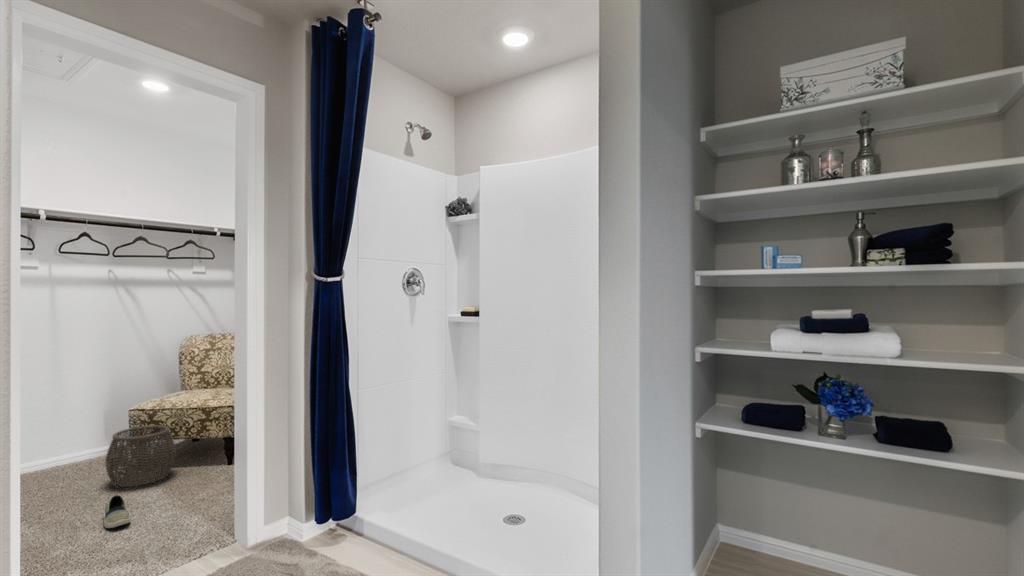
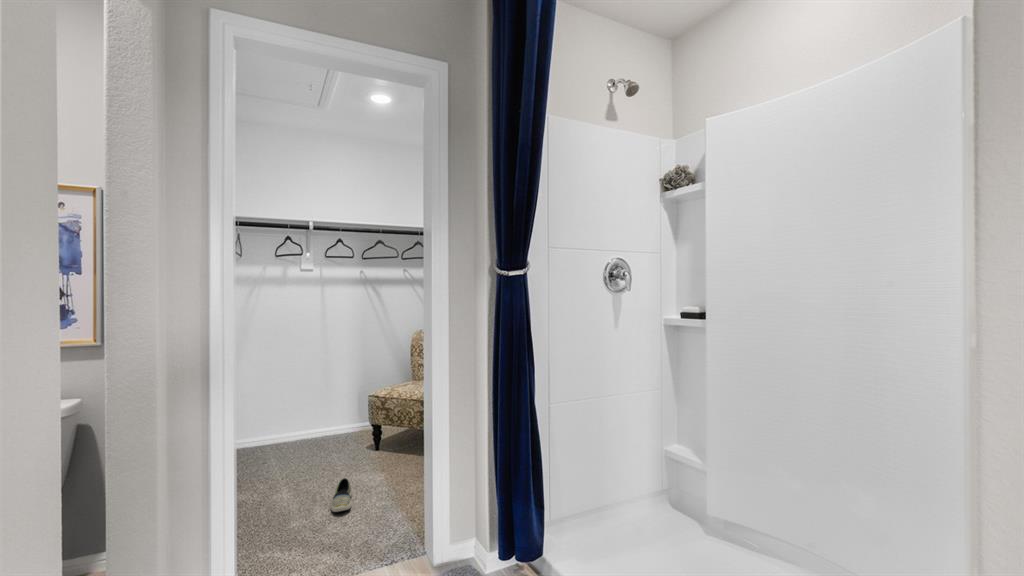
woven basket: present [105,425,176,487] -> none [347,411,401,468]

